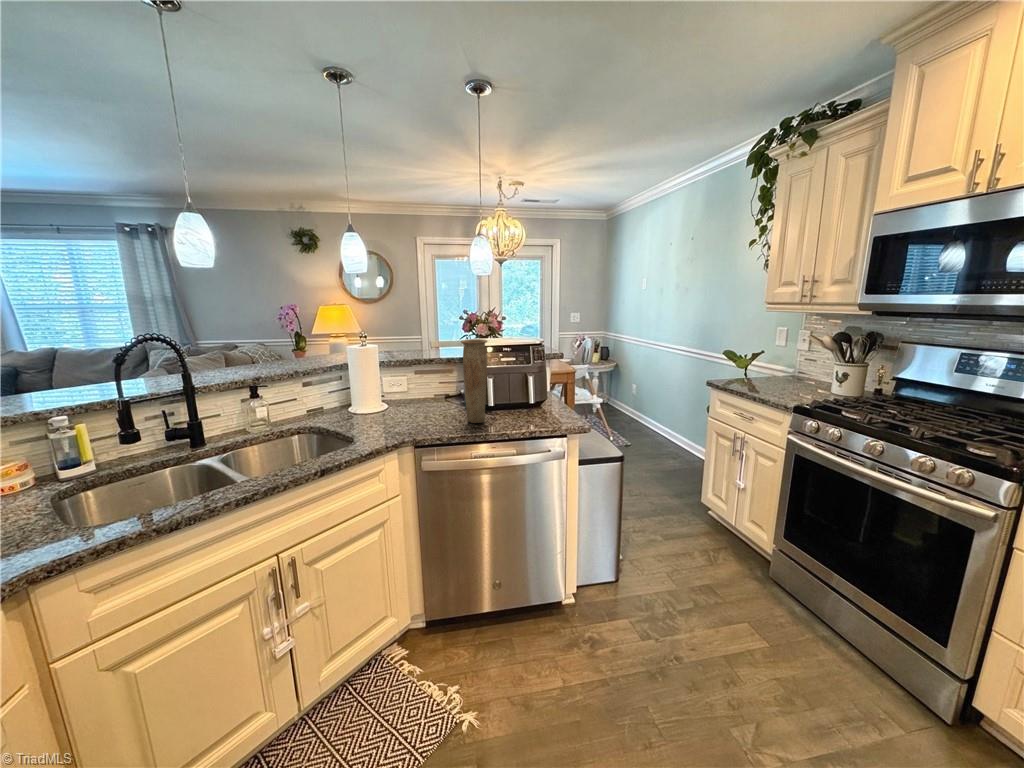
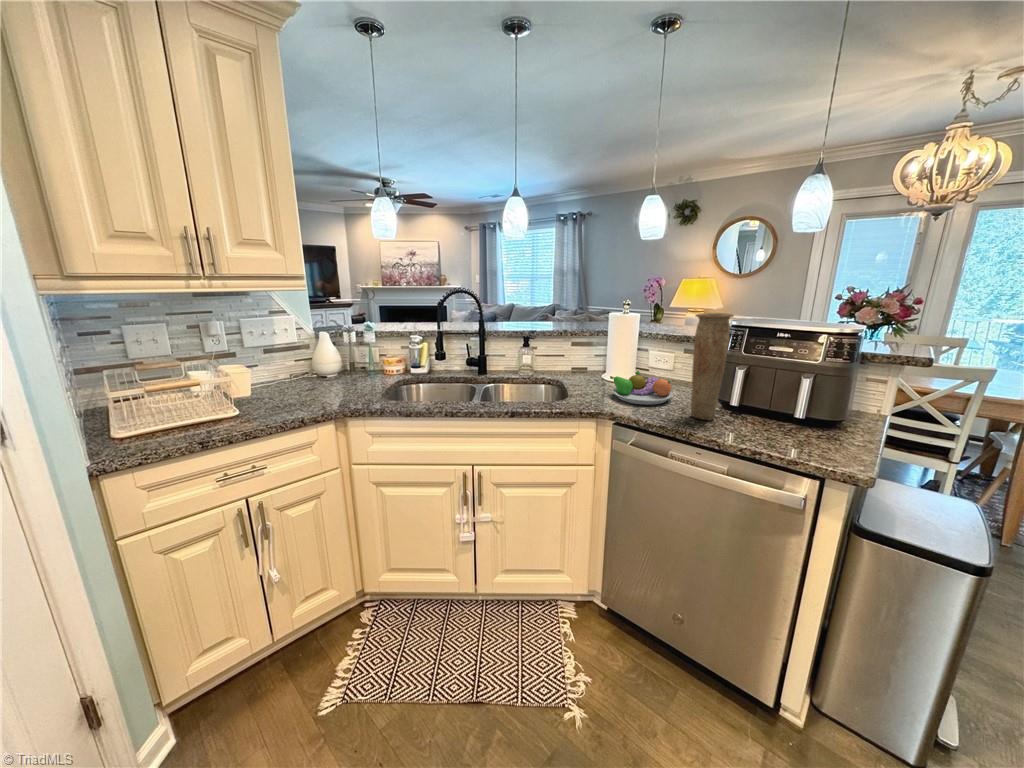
fruit bowl: none [380,397,441,427] -> present [610,371,673,405]

